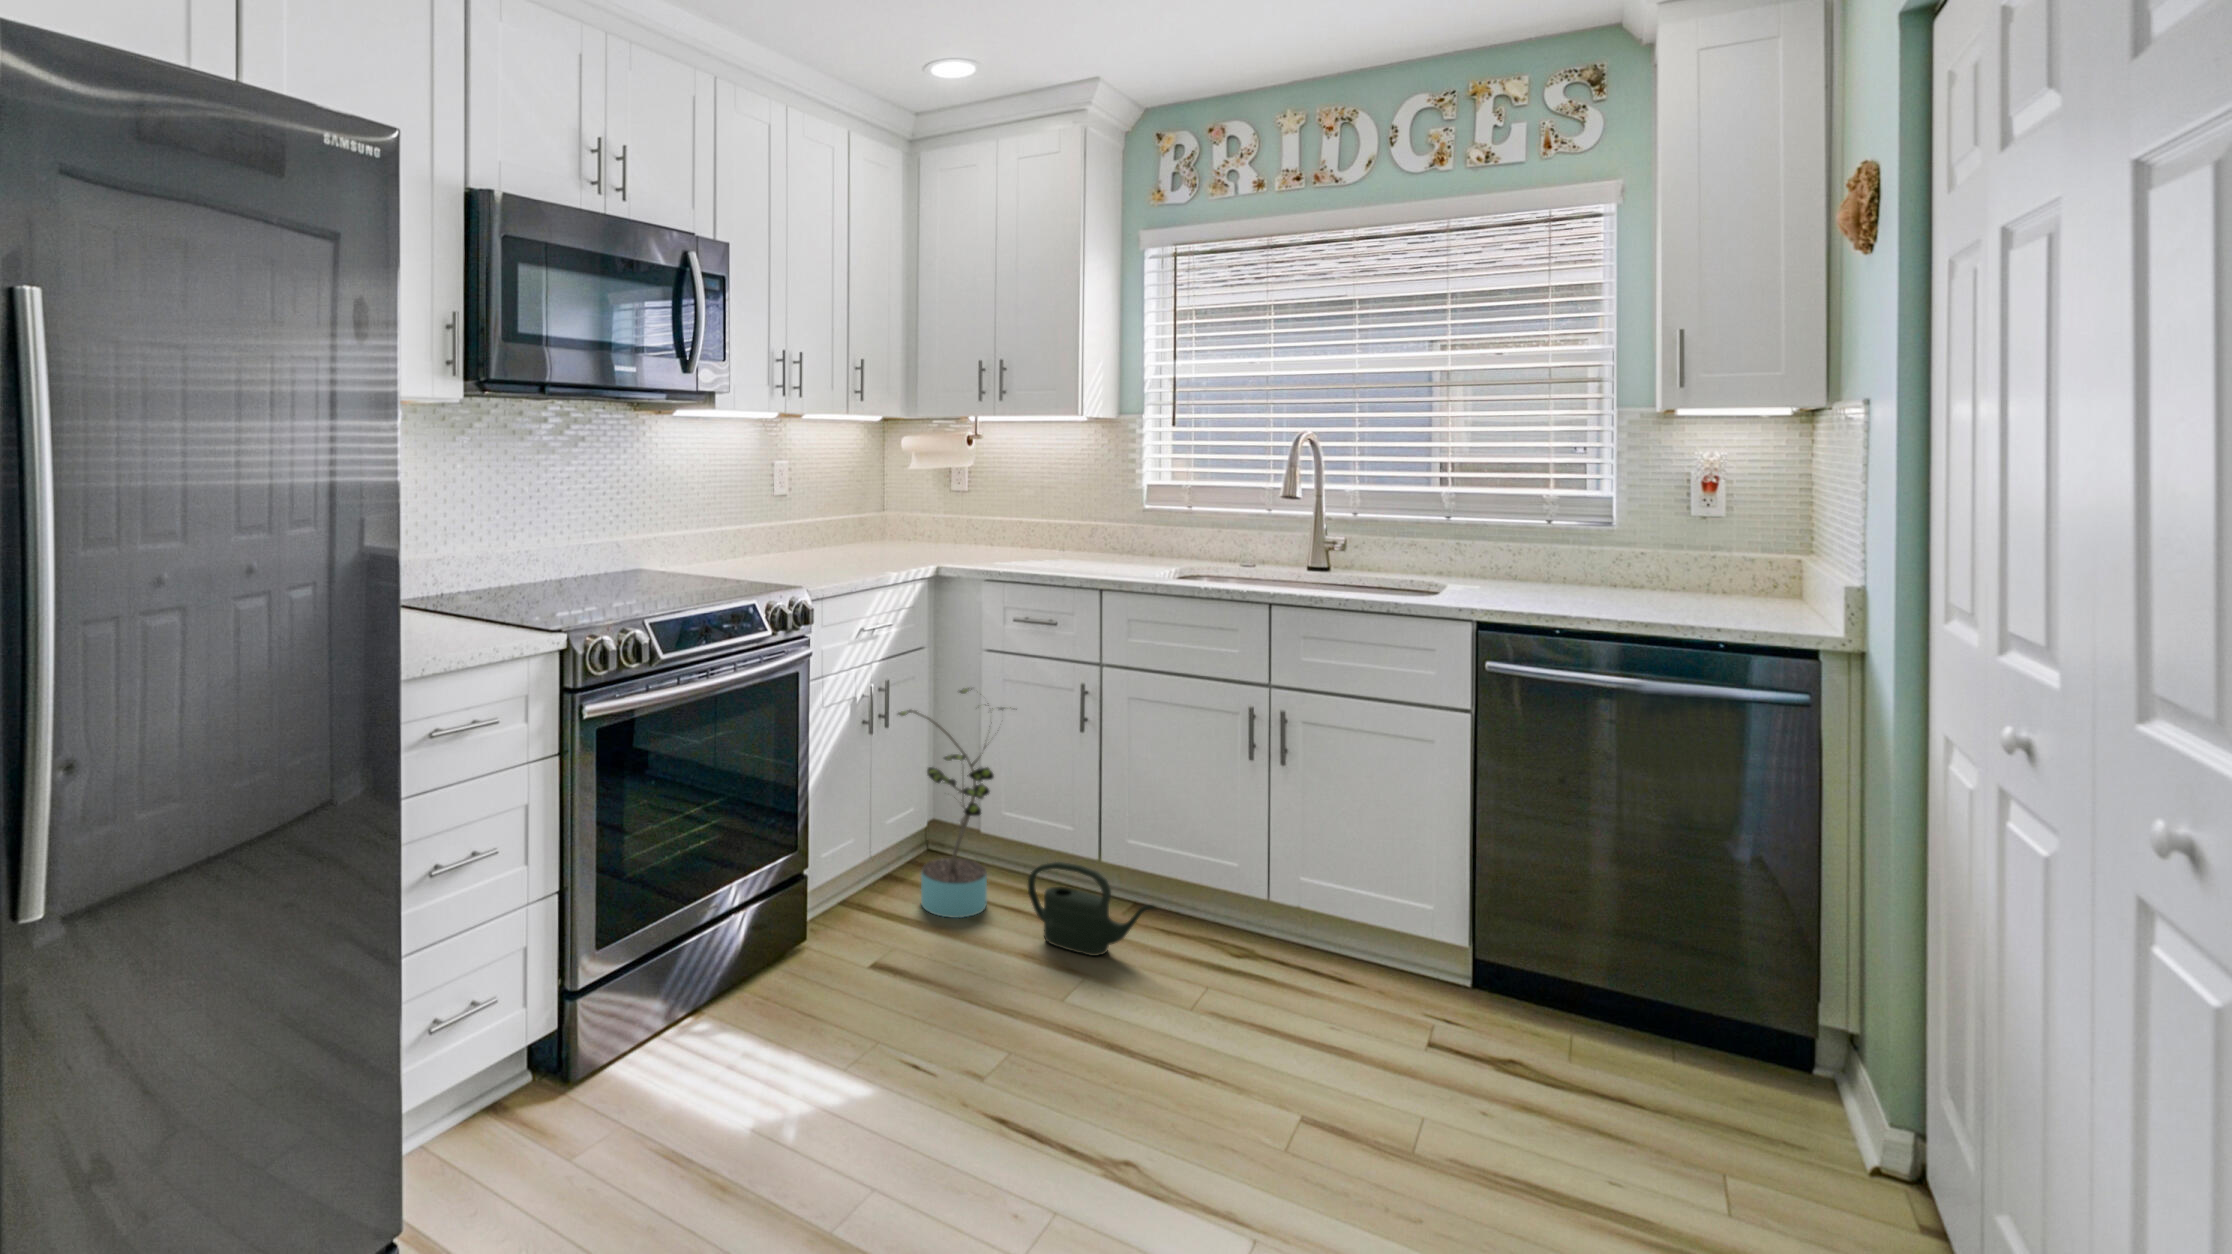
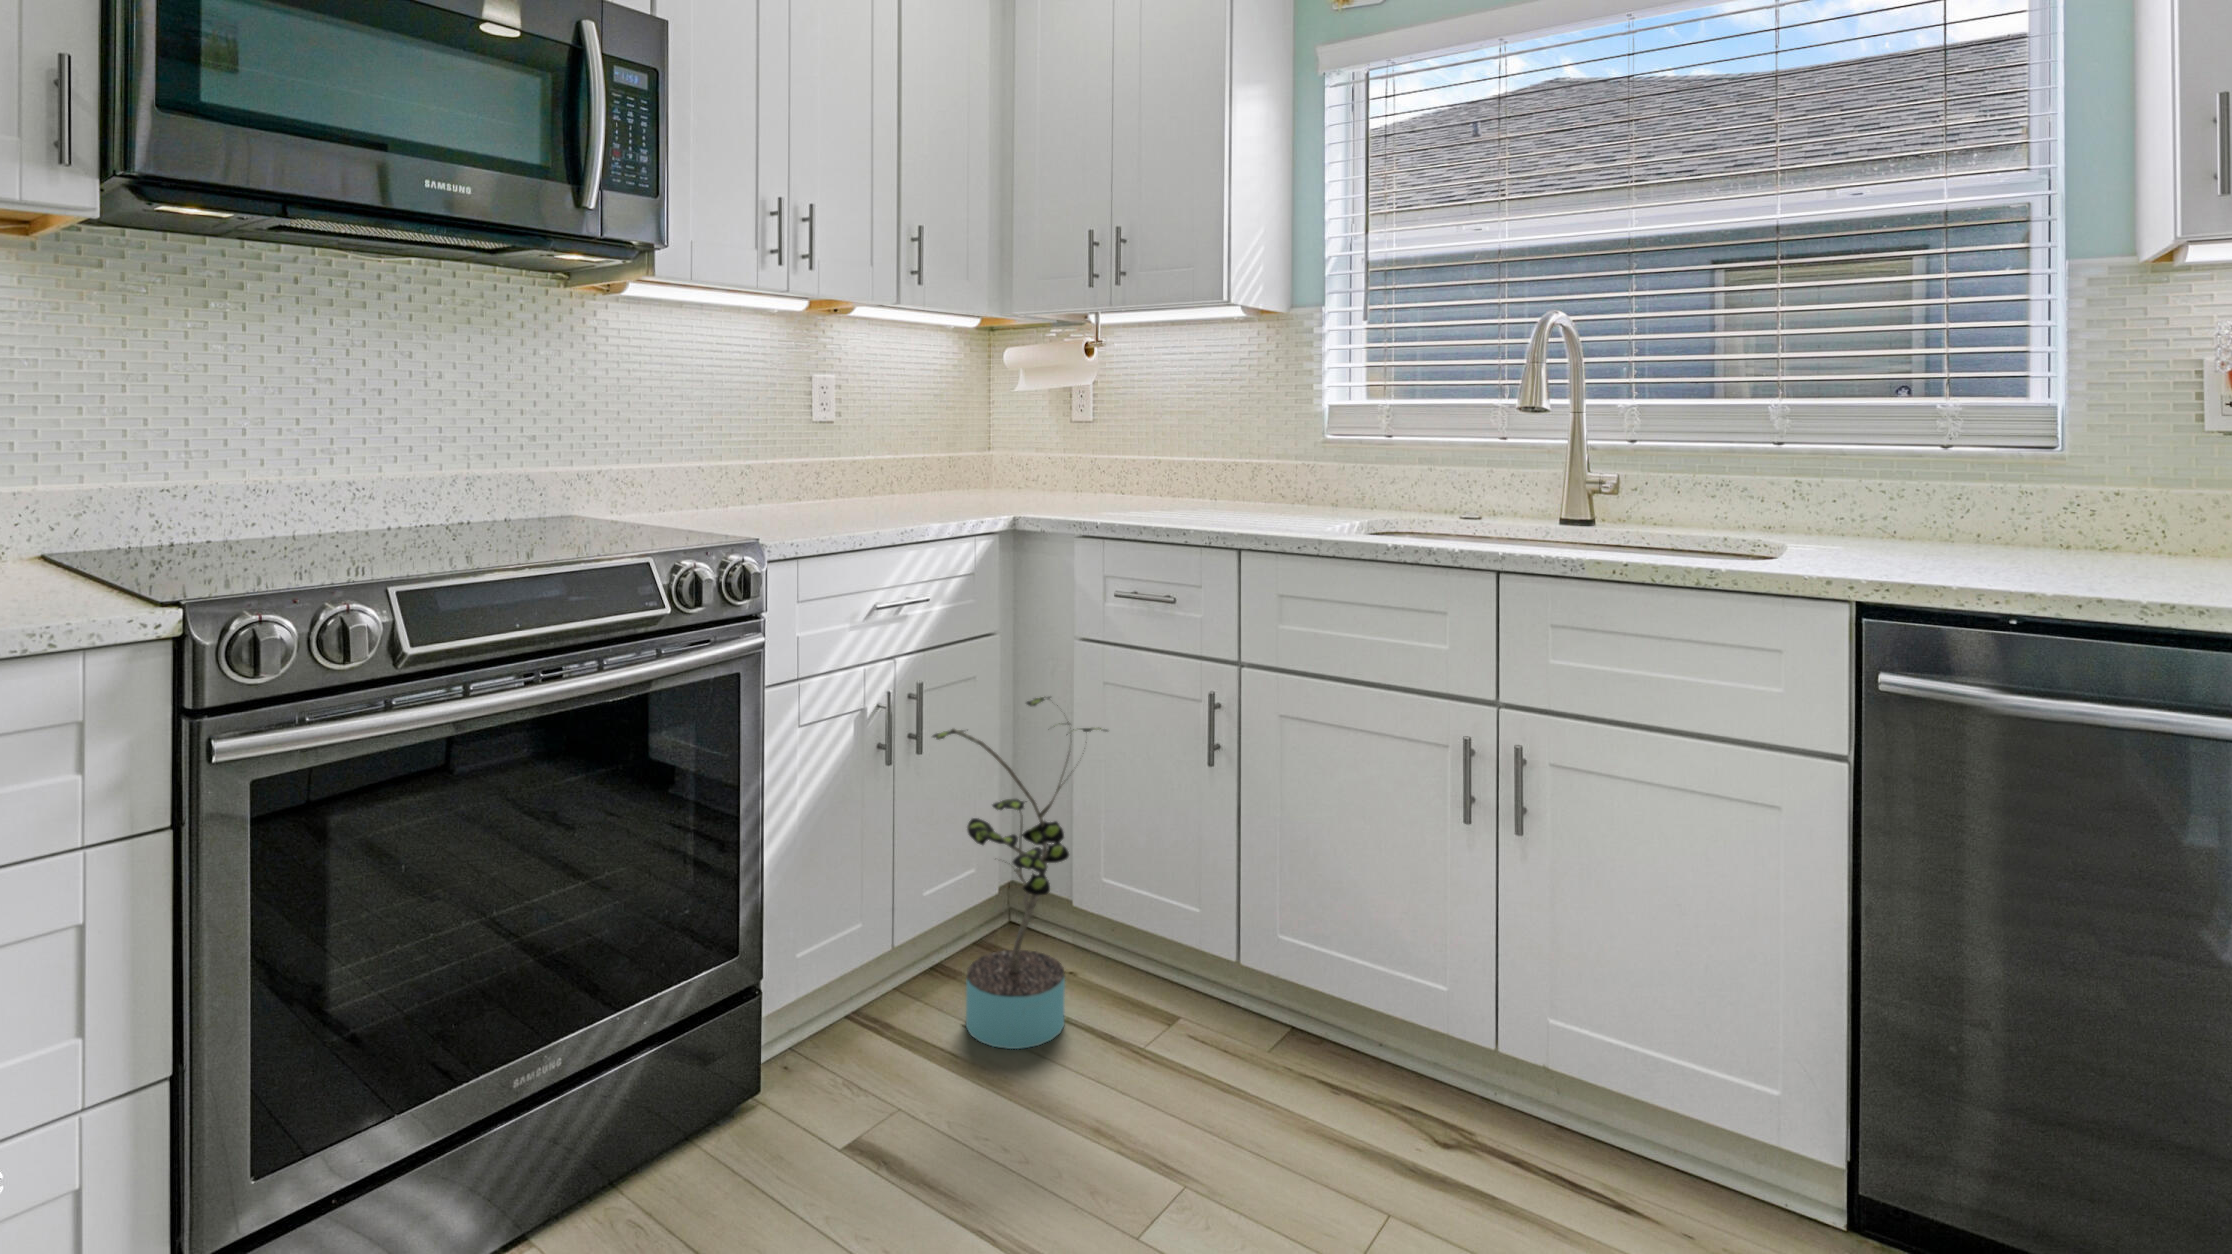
watering can: present [1028,862,1154,956] -> none [1114,974,1306,1131]

